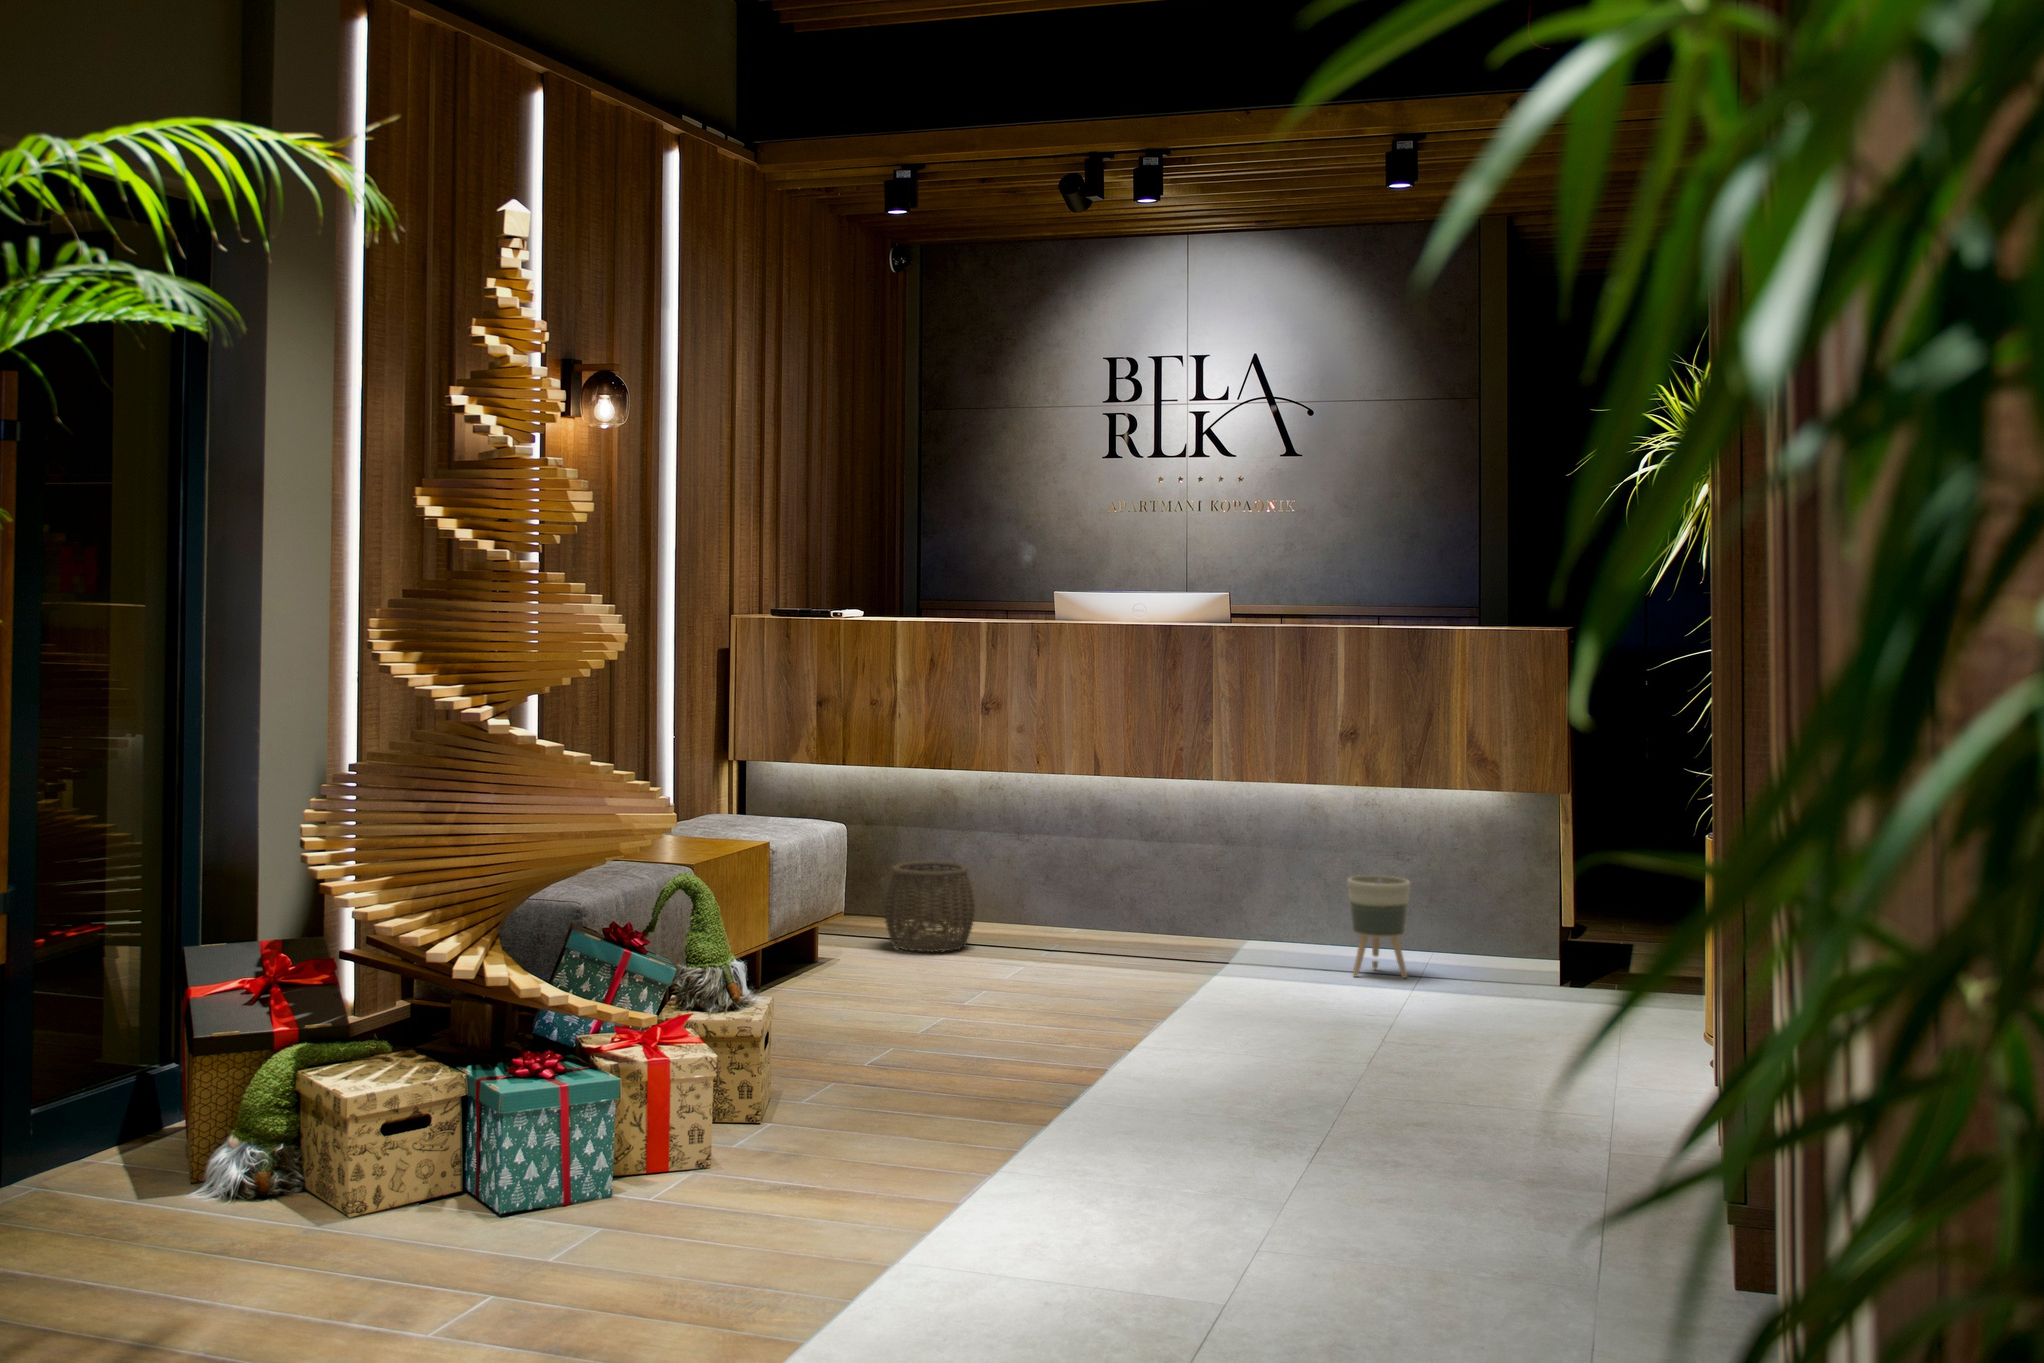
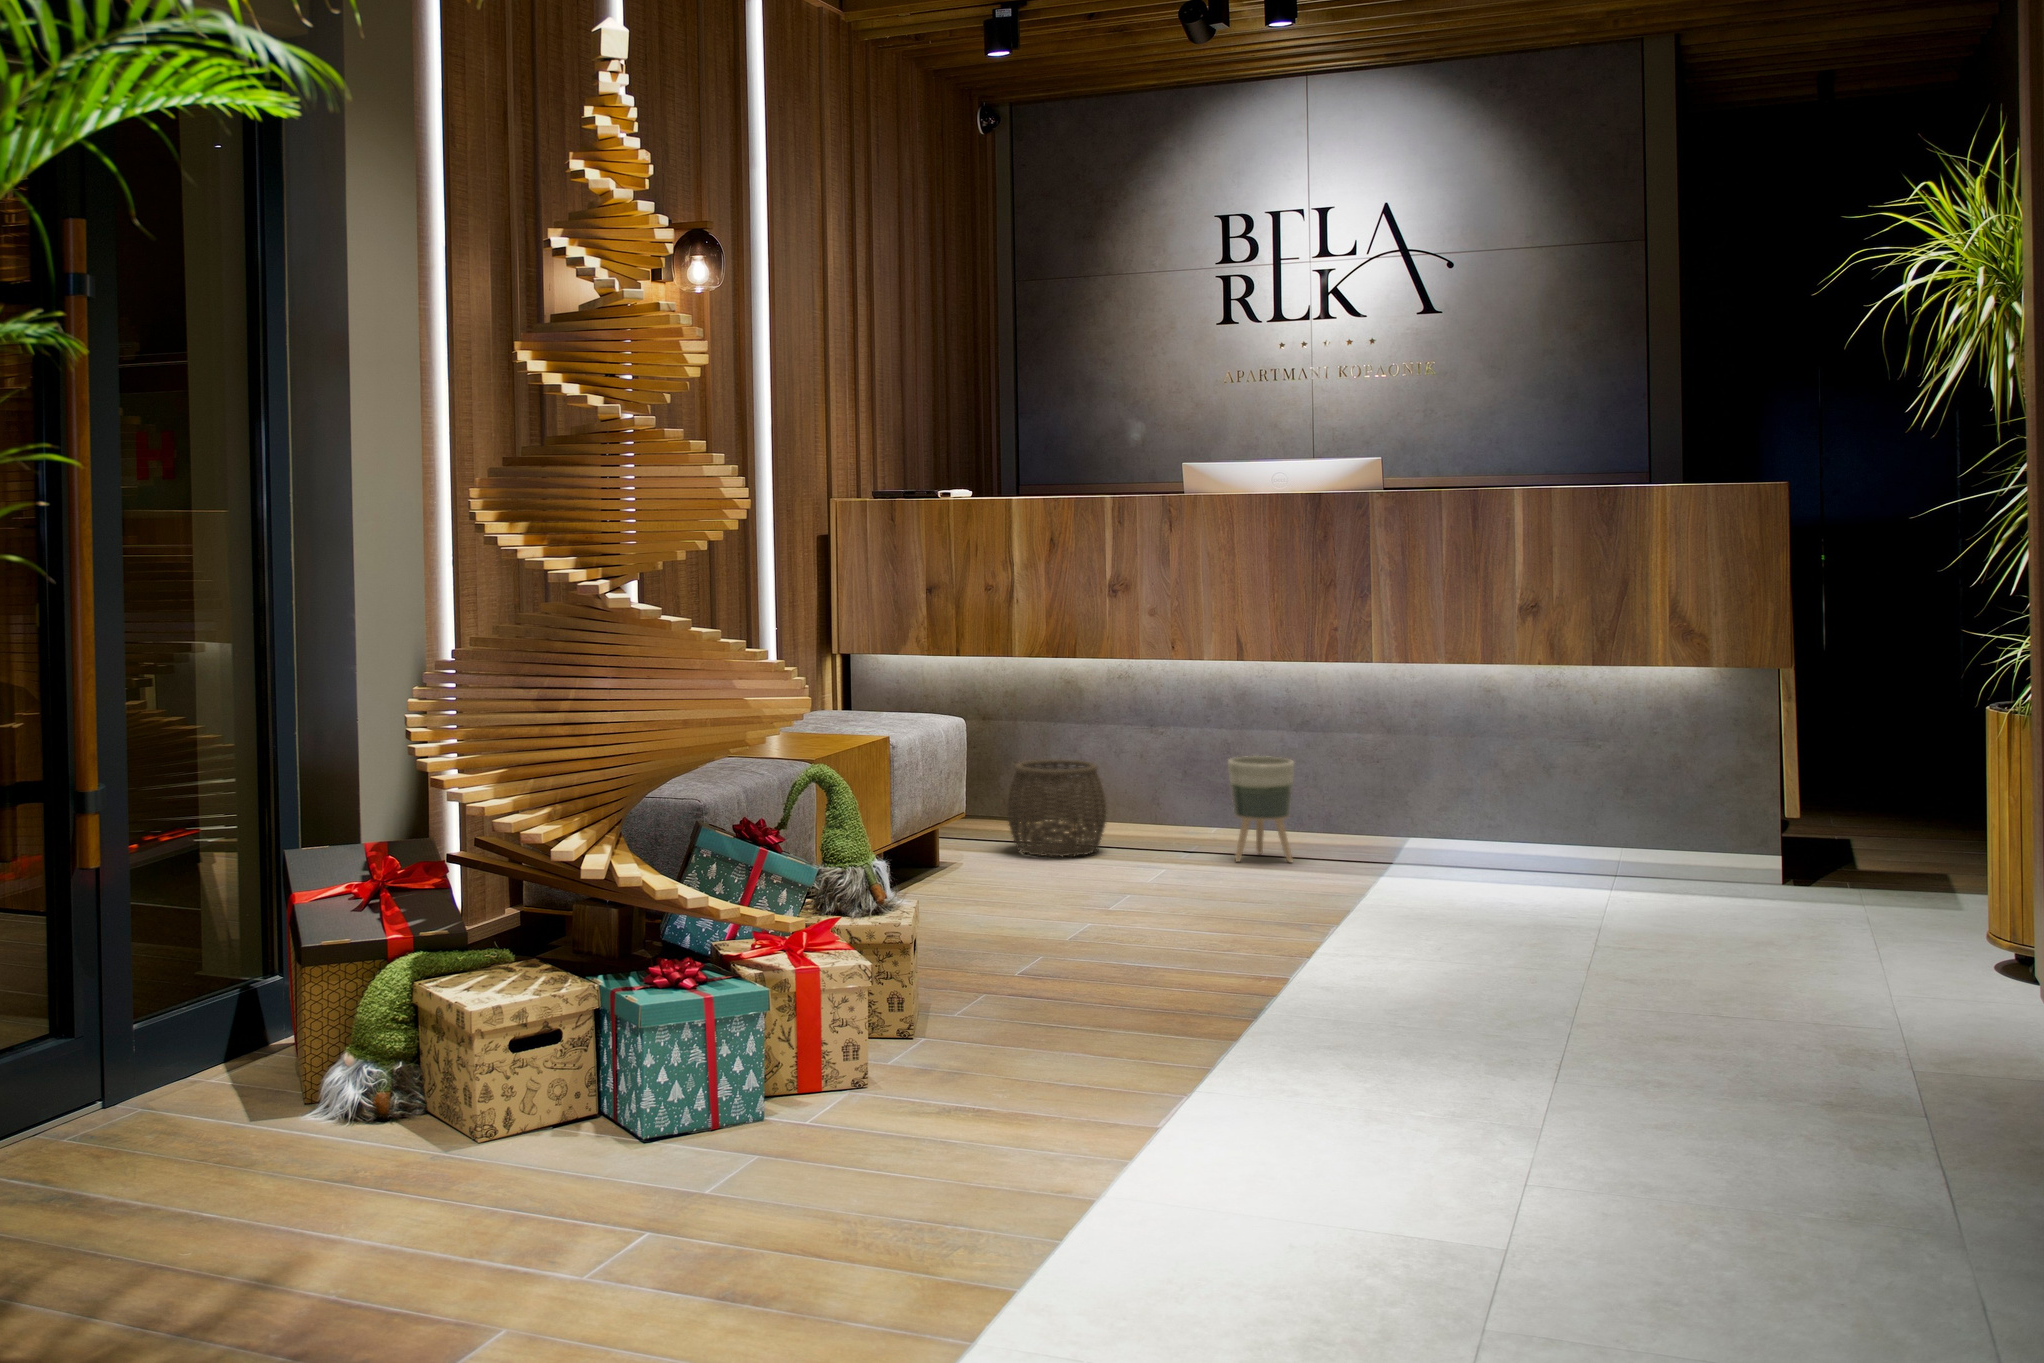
planter: present [1347,875,1410,978] -> present [1228,756,1294,862]

